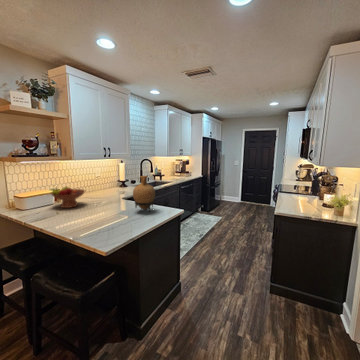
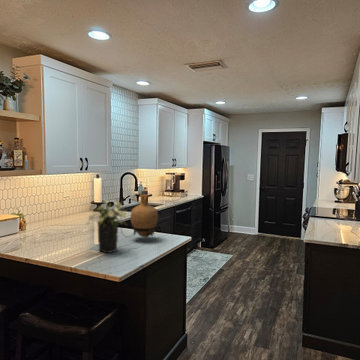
flower arrangement: none [88,180,126,224] -> present [87,201,127,253]
fruit bowl: present [51,187,85,208] -> none [20,208,64,237]

